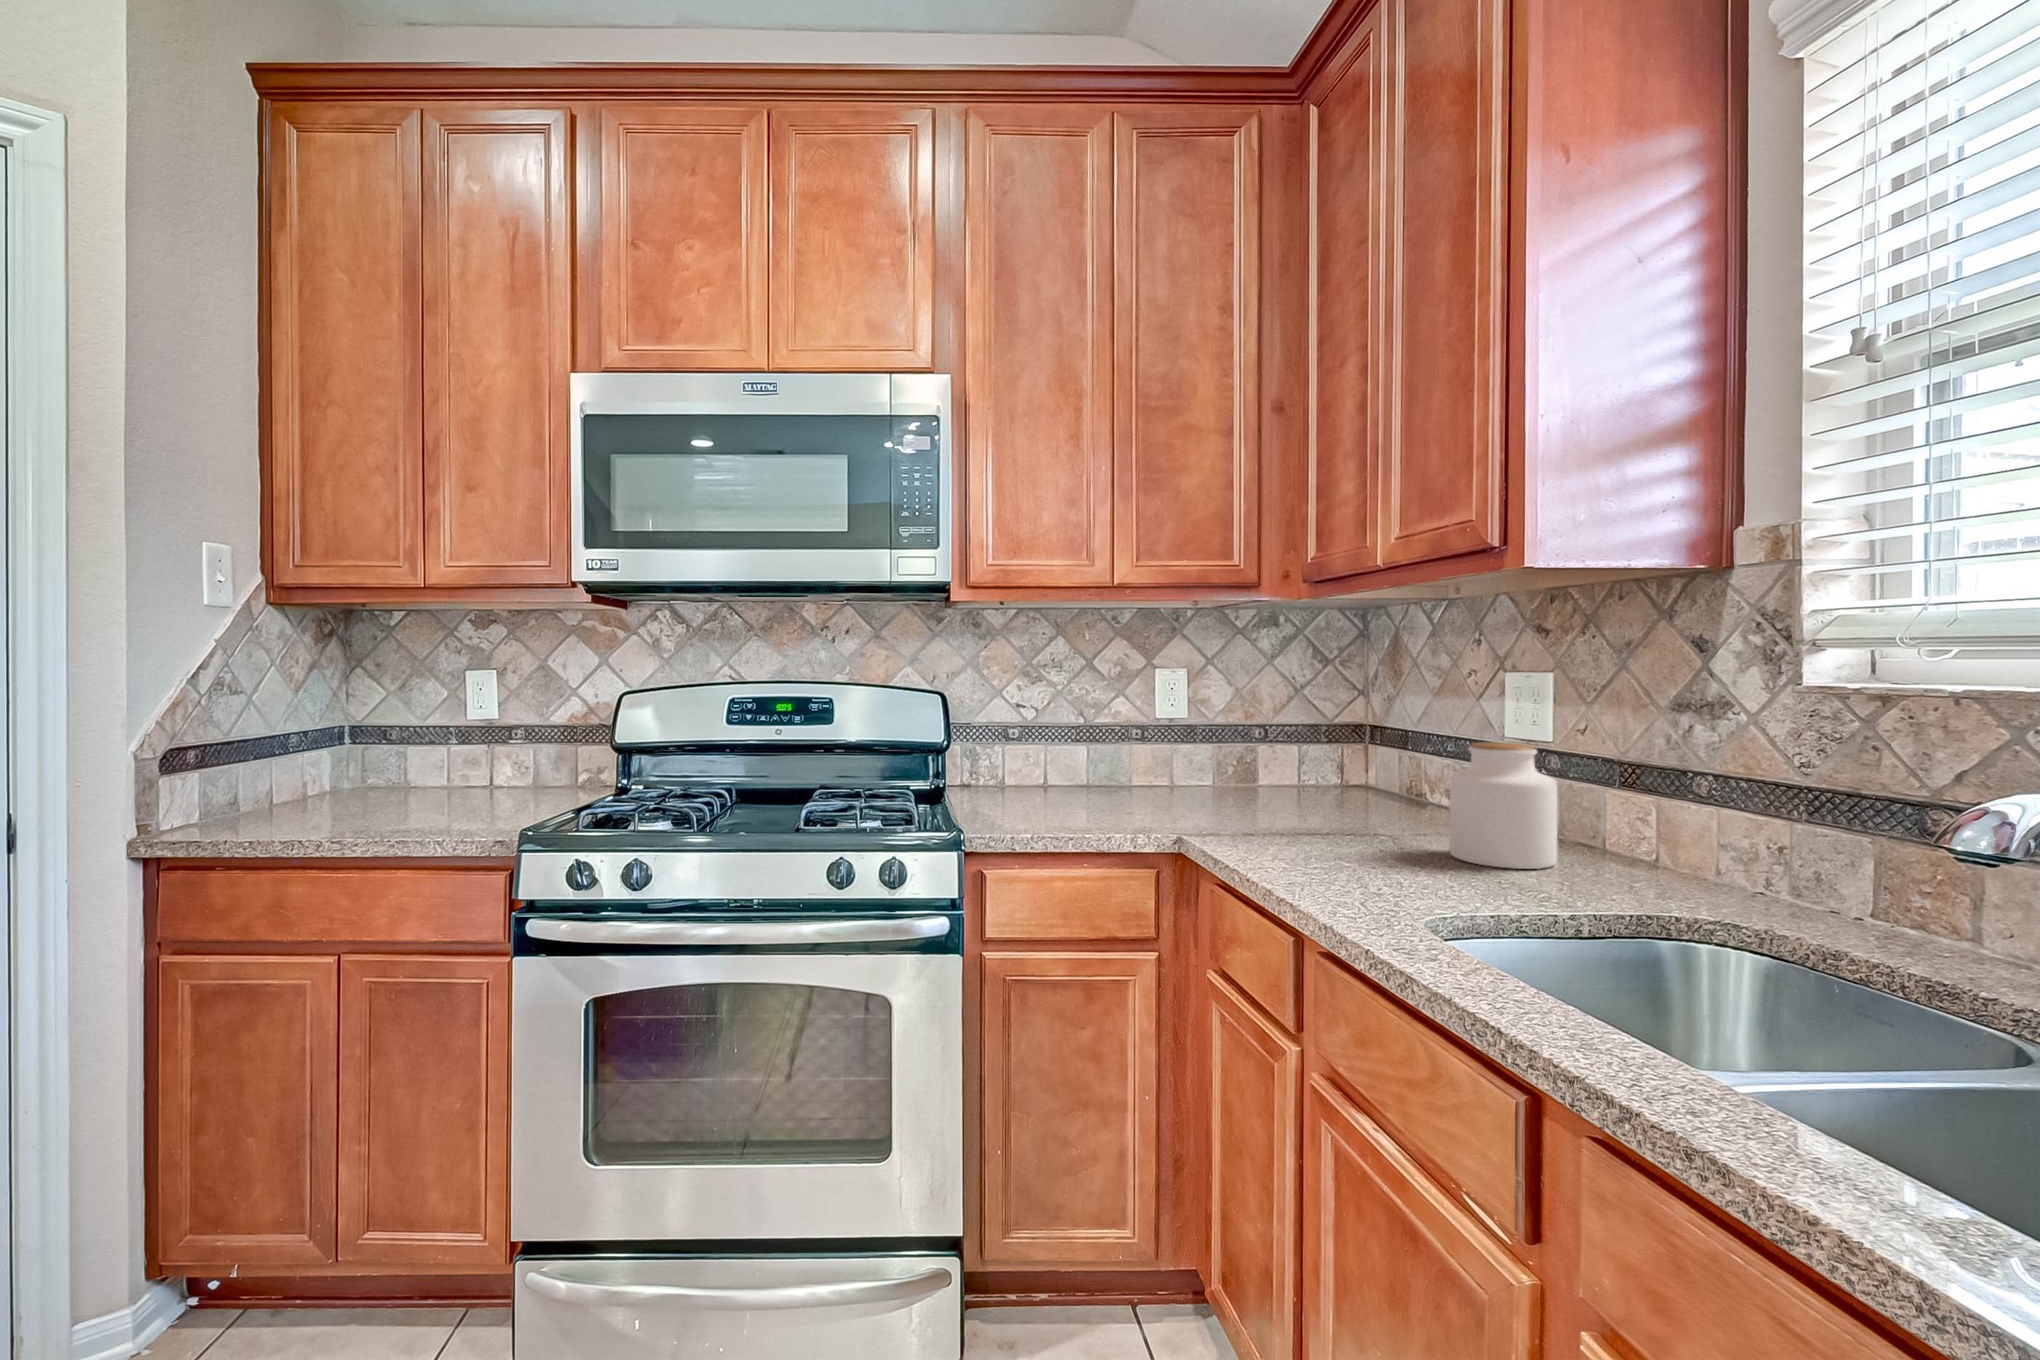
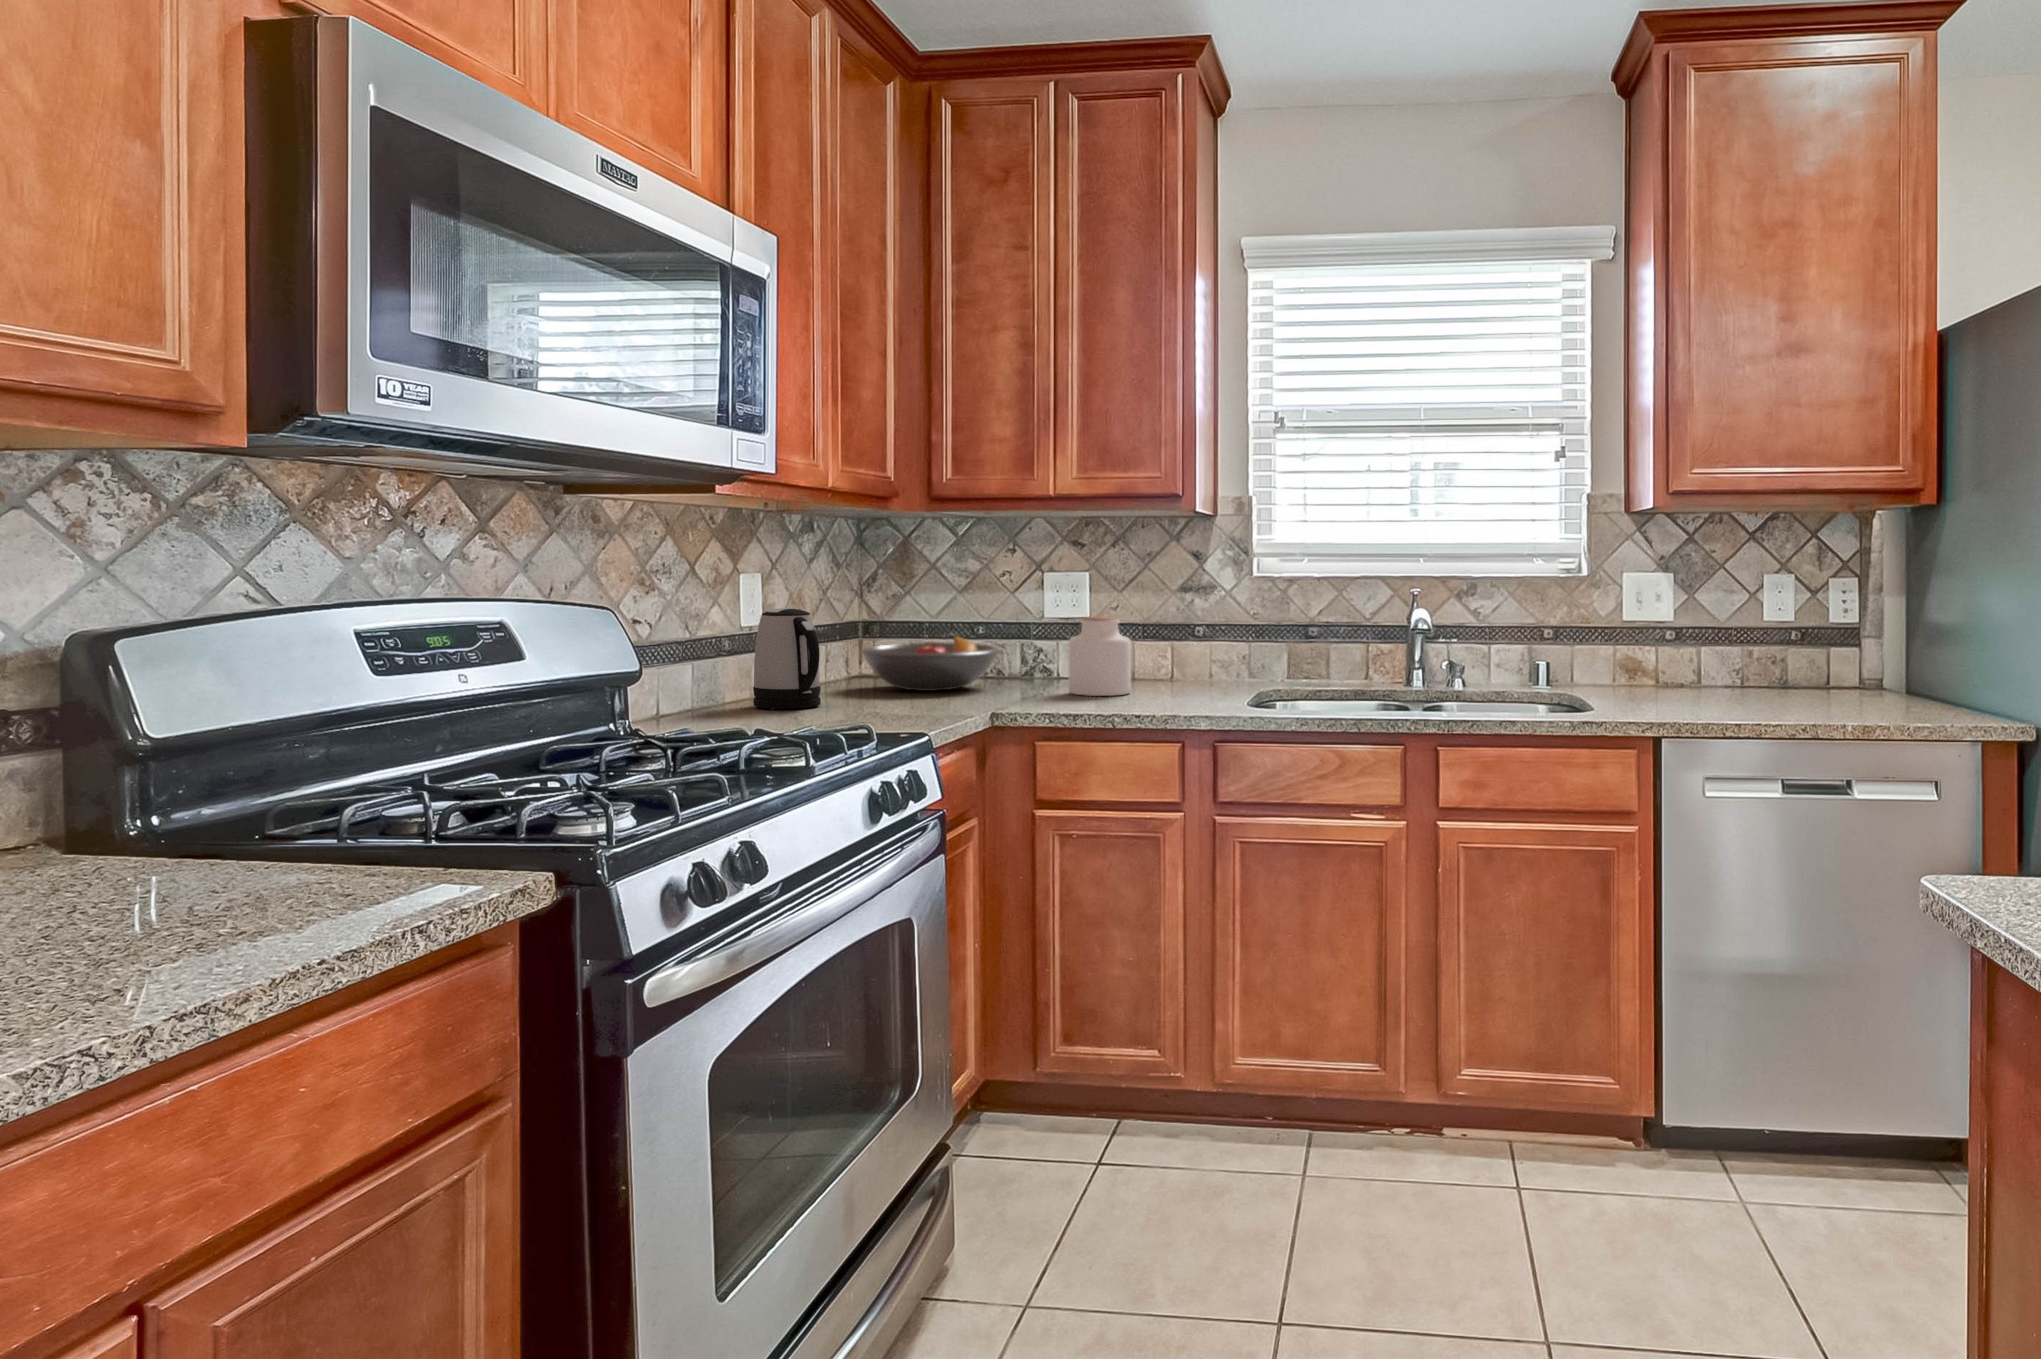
kettle: none [1038,704,1113,818] -> present [753,608,821,709]
fruit bowl: none [1234,750,1419,819] -> present [862,635,998,691]

